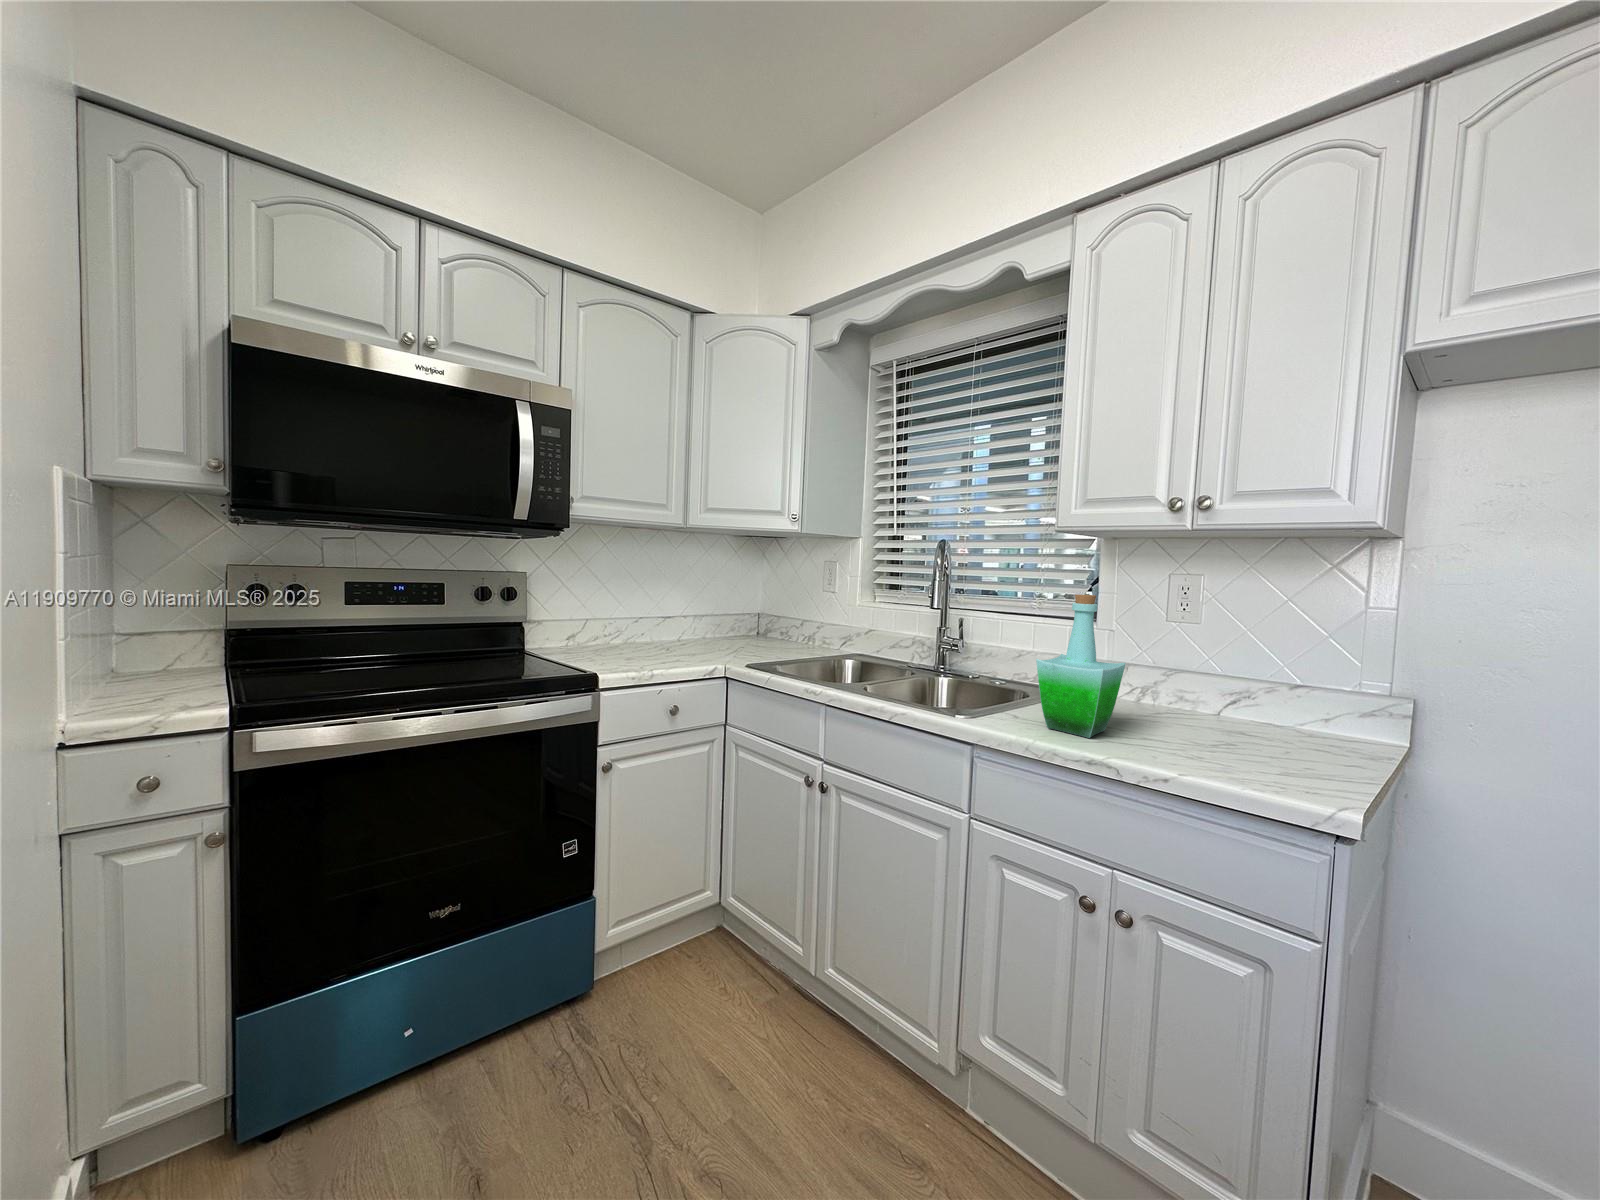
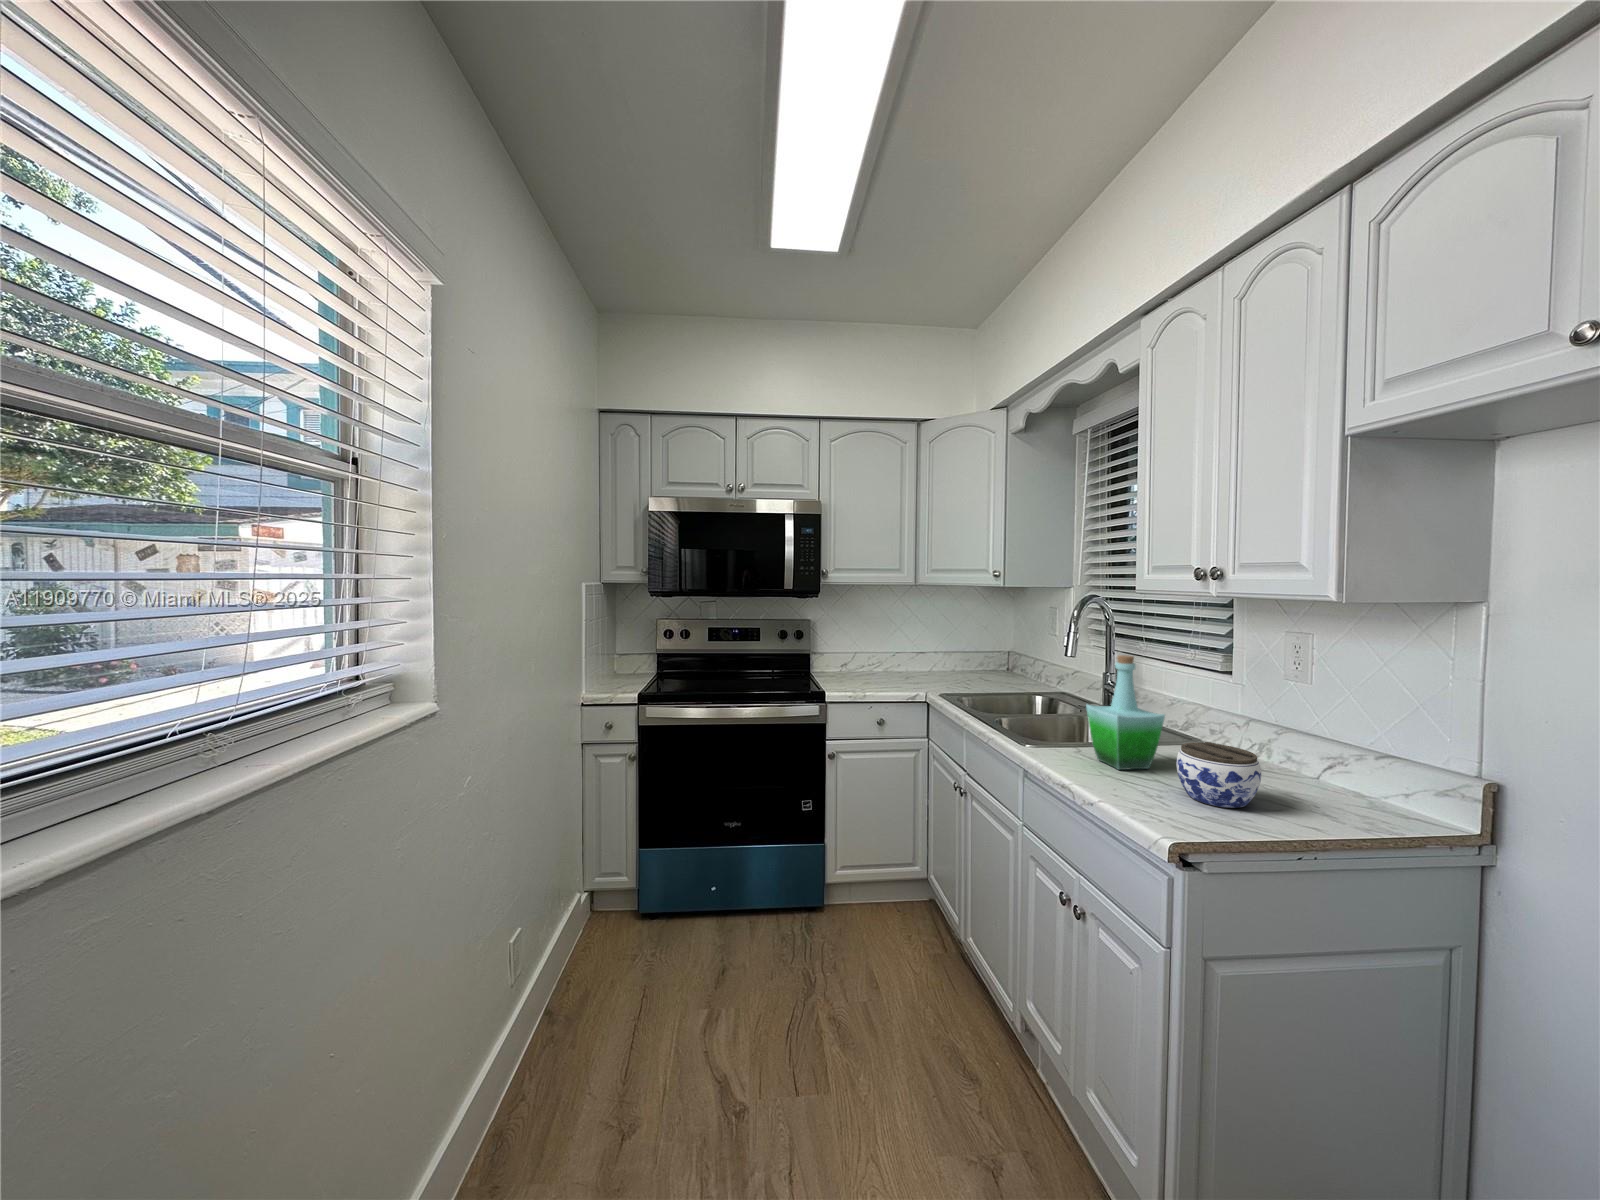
jar: none [1182,691,1290,769] -> present [1176,742,1262,808]

